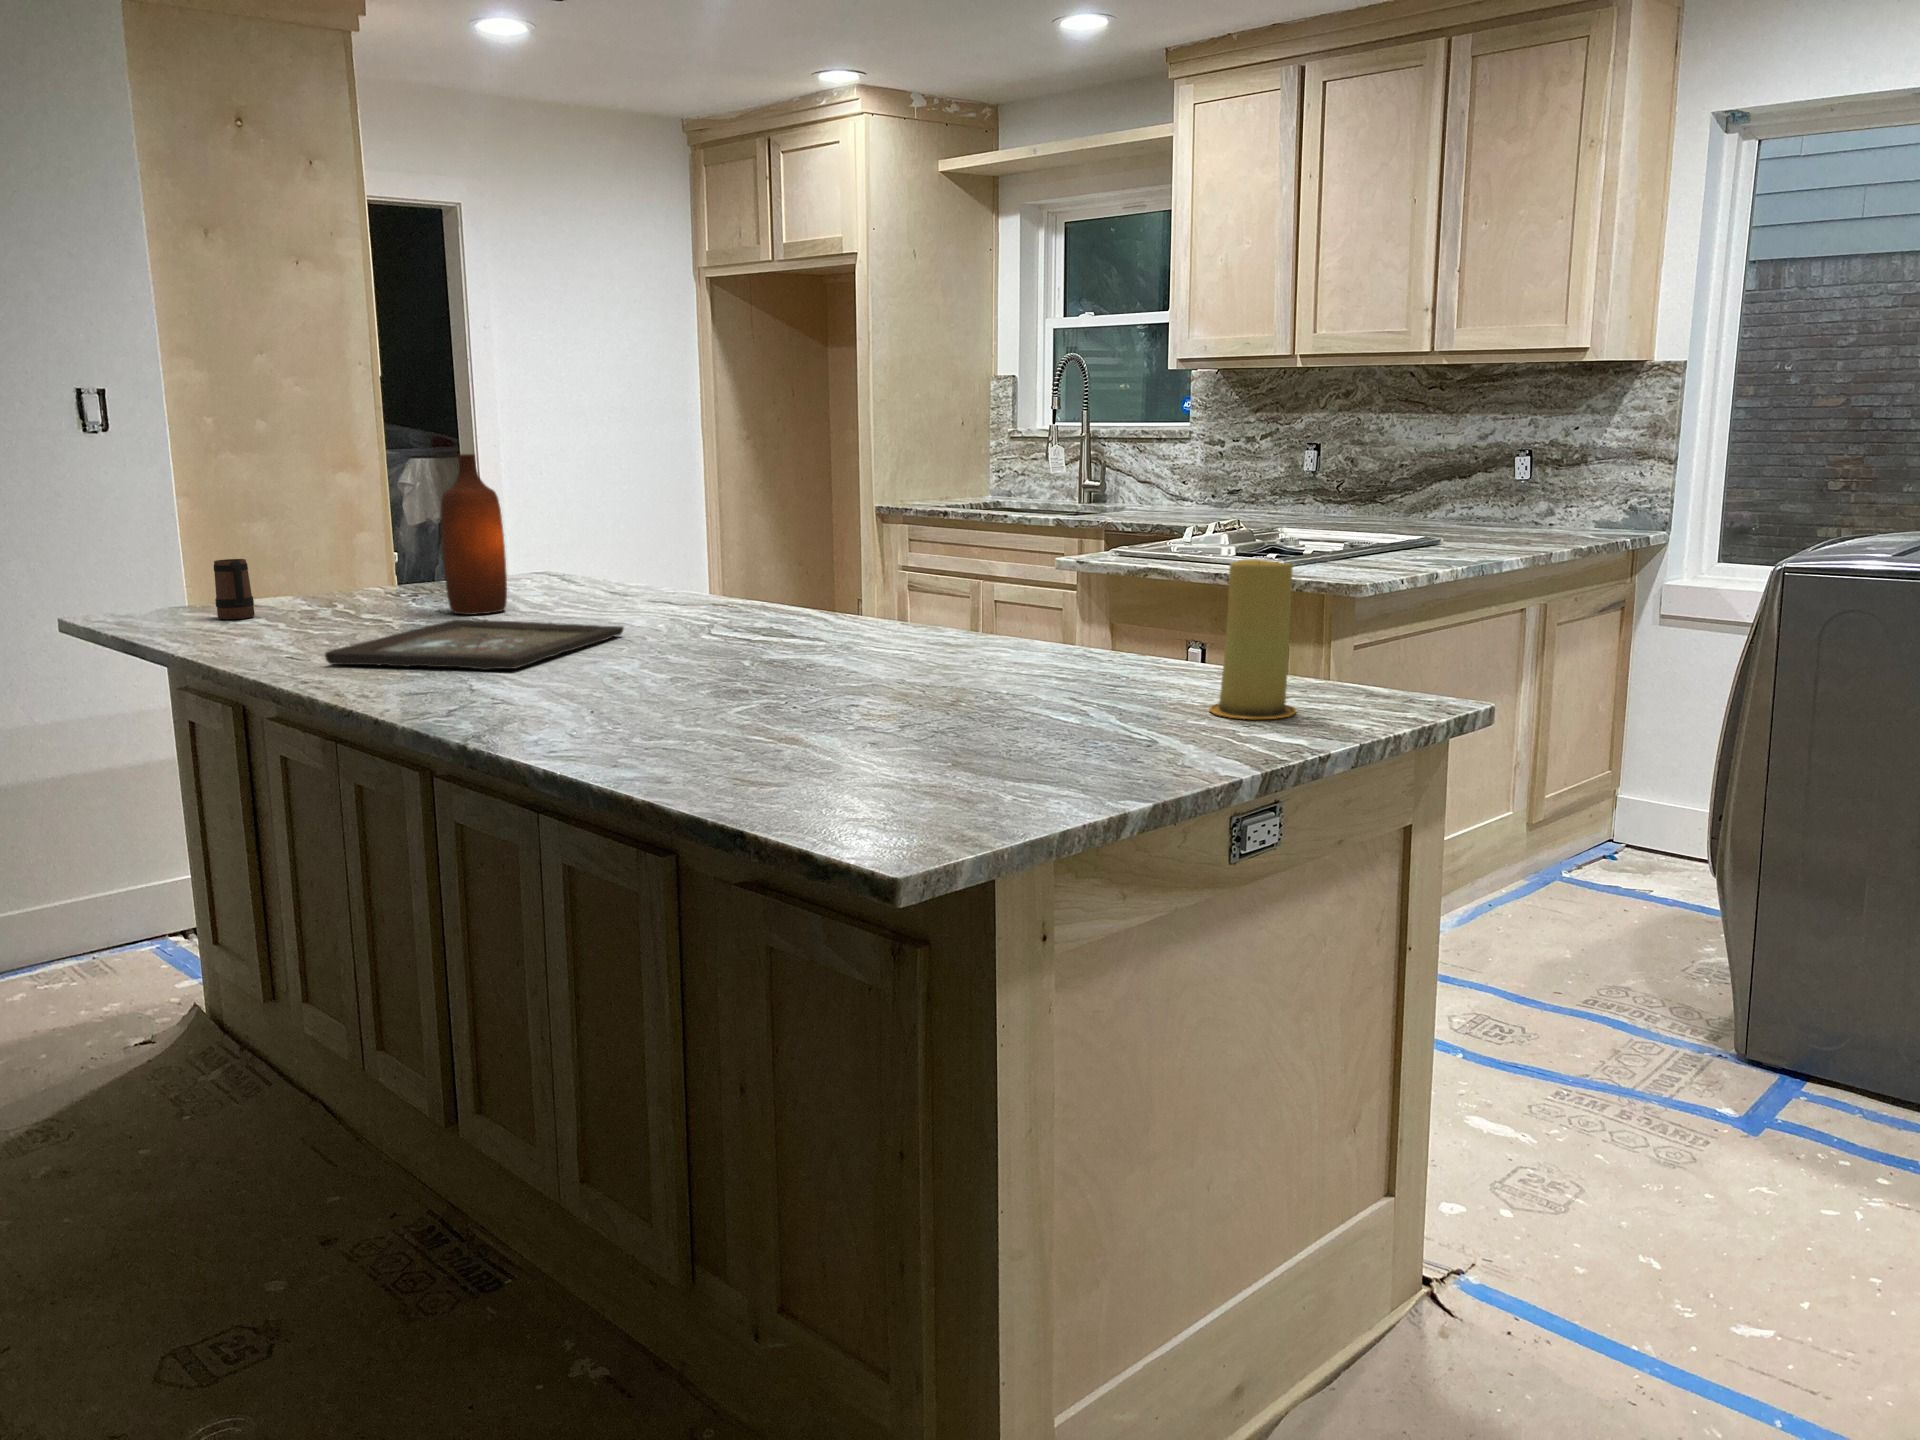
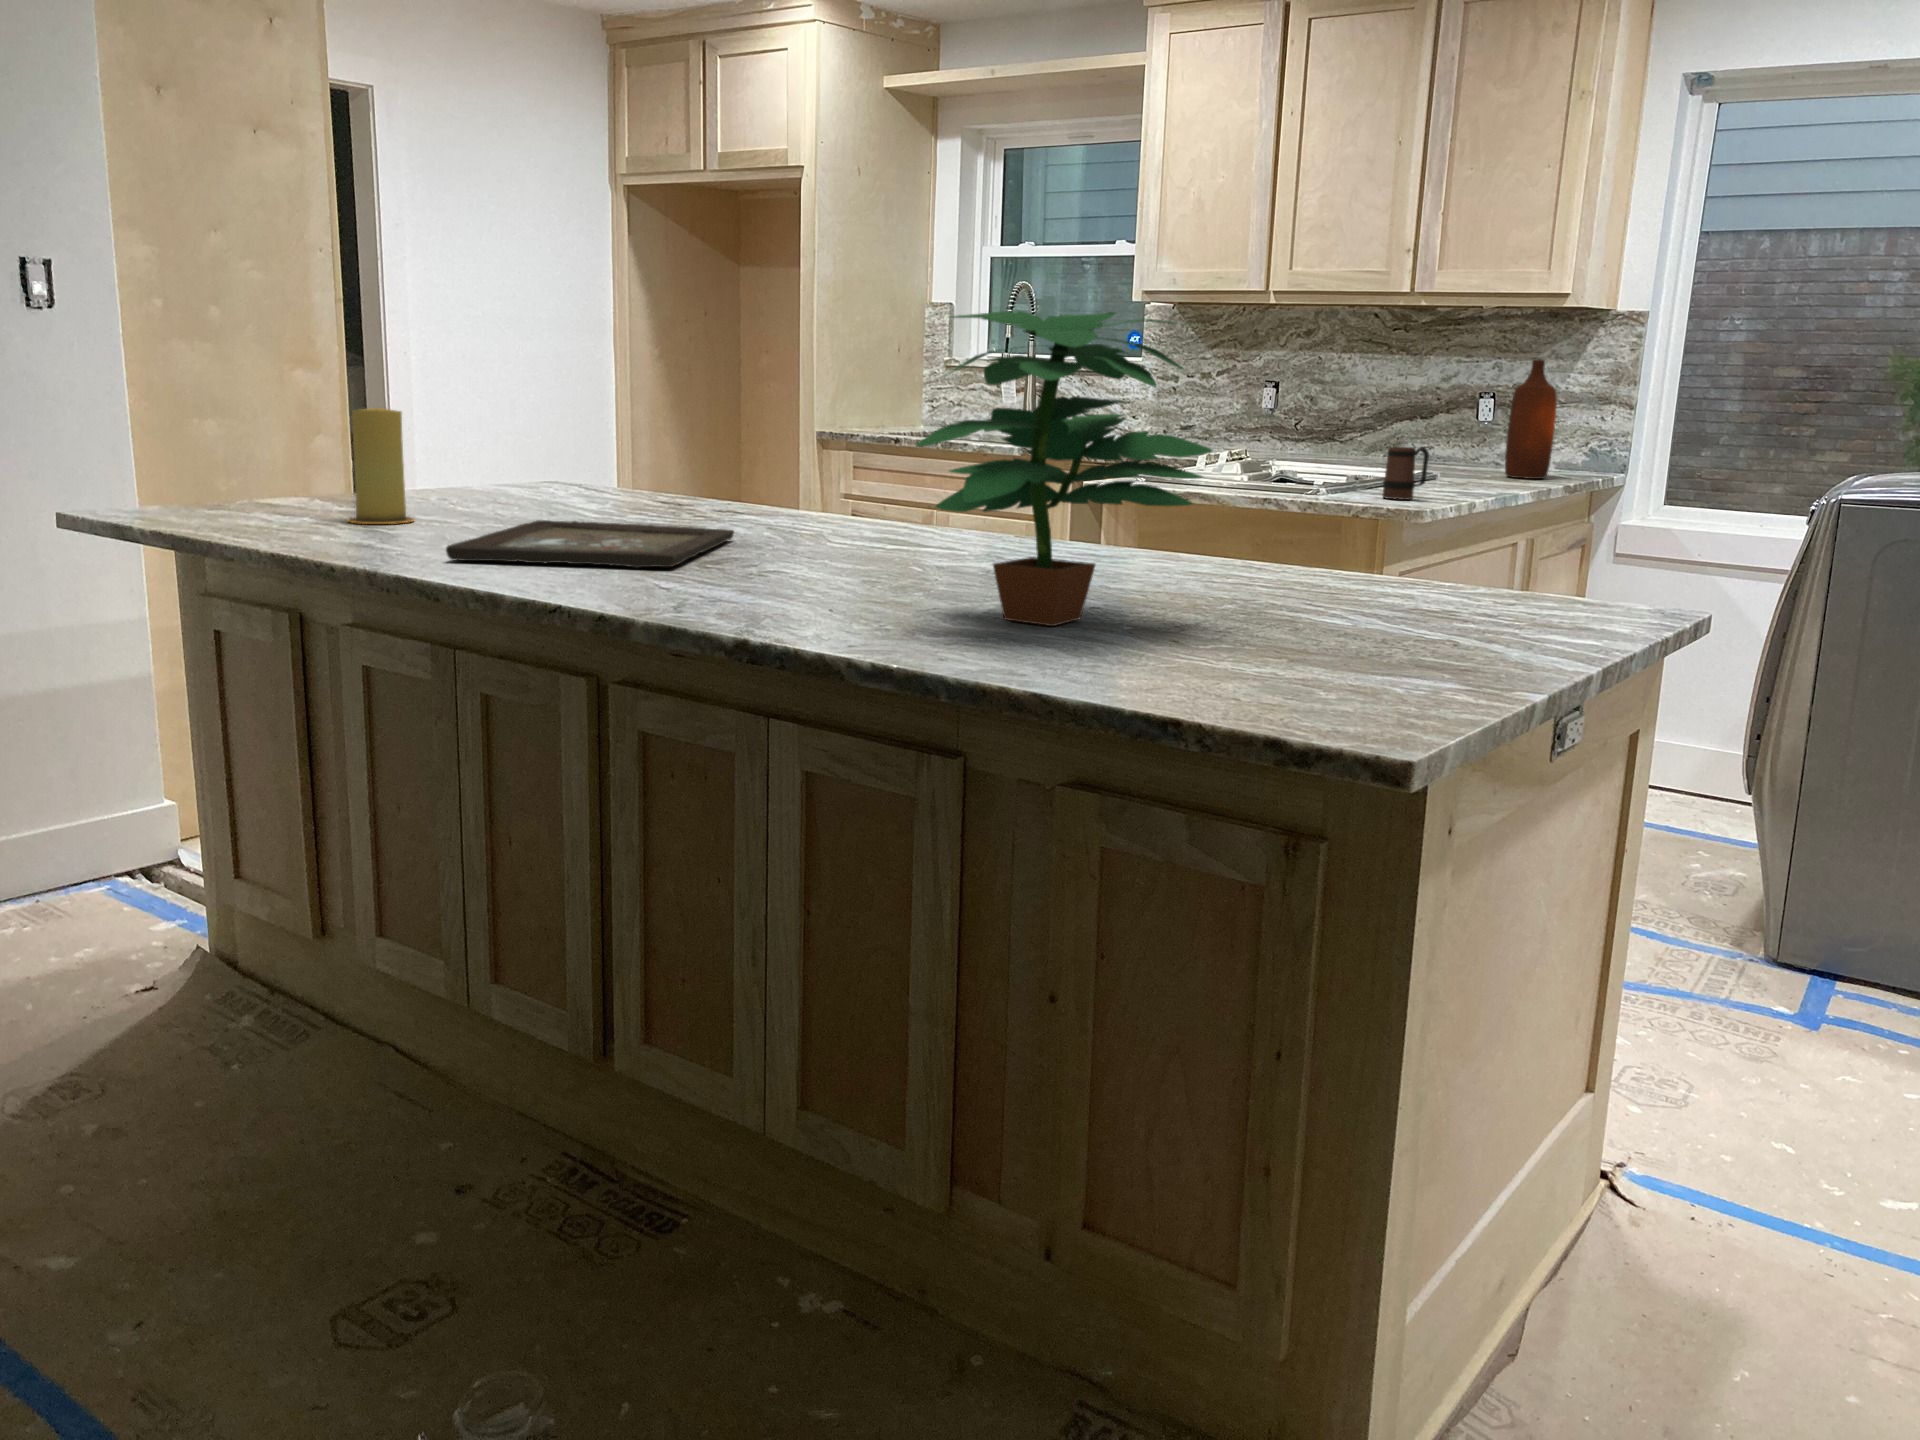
potted plant: none [628,431,937,732] -> present [916,311,1212,626]
bottle: present [441,454,507,615] -> present [1505,359,1557,479]
mug: present [214,559,255,619] -> present [1383,447,1429,500]
candle: present [1209,559,1296,719] -> present [348,408,414,524]

